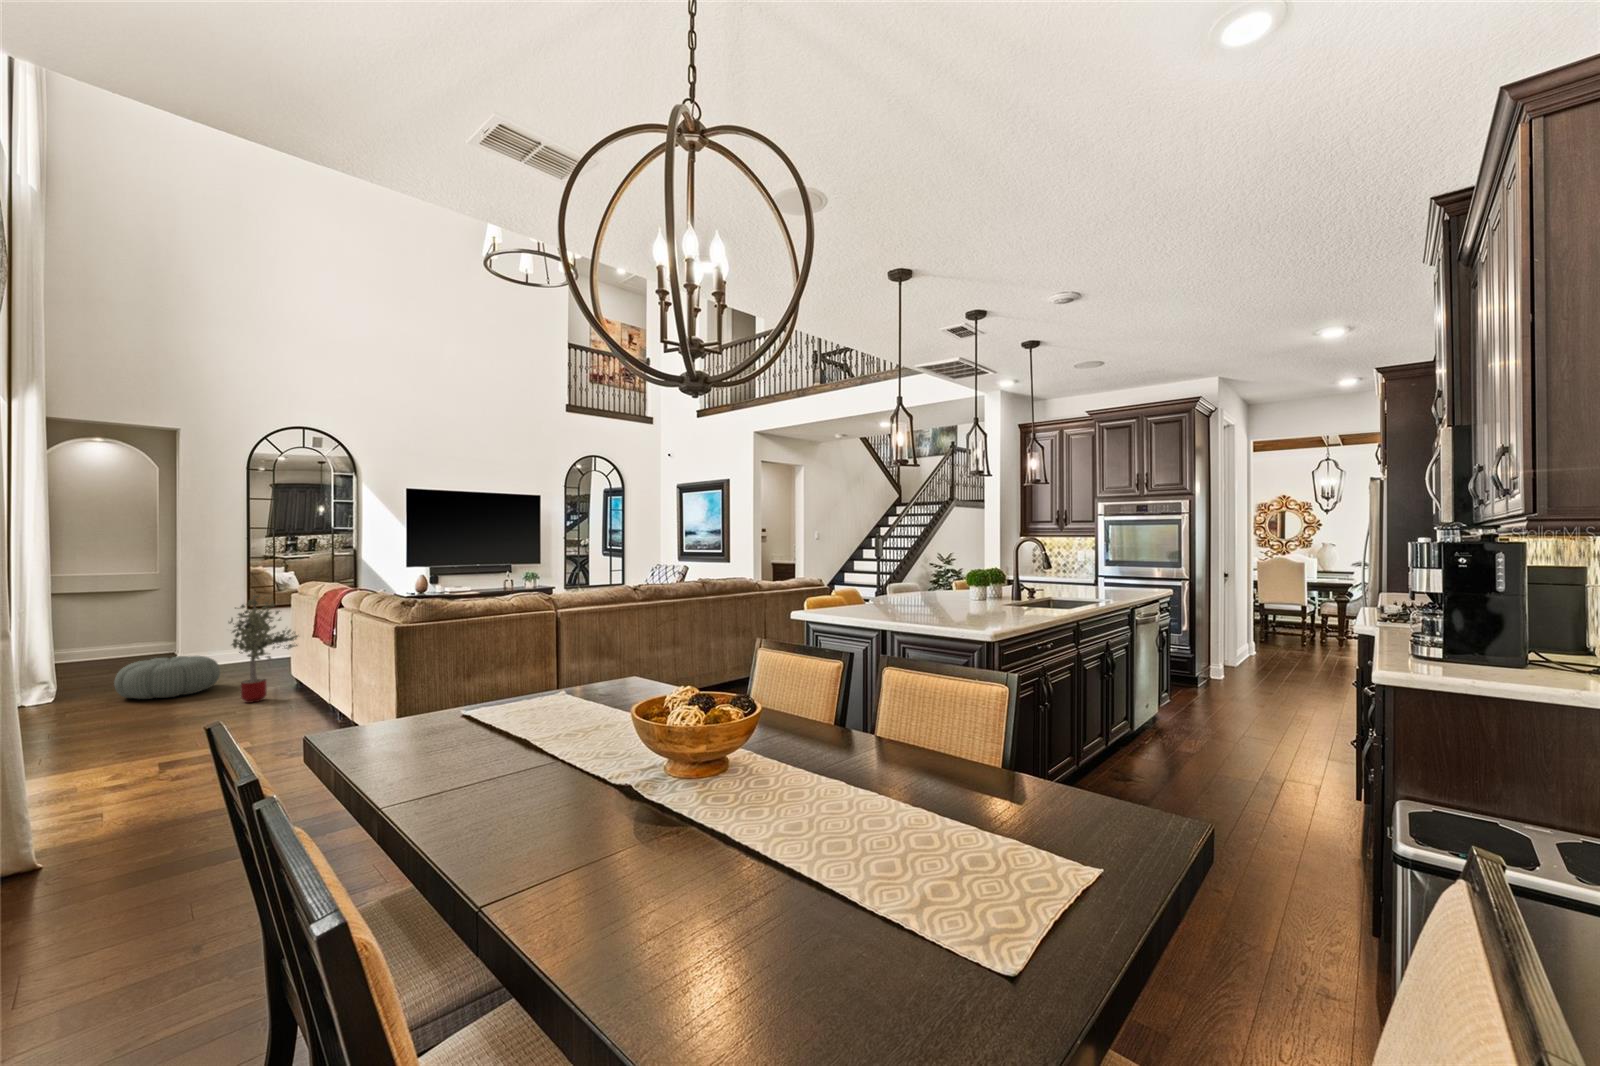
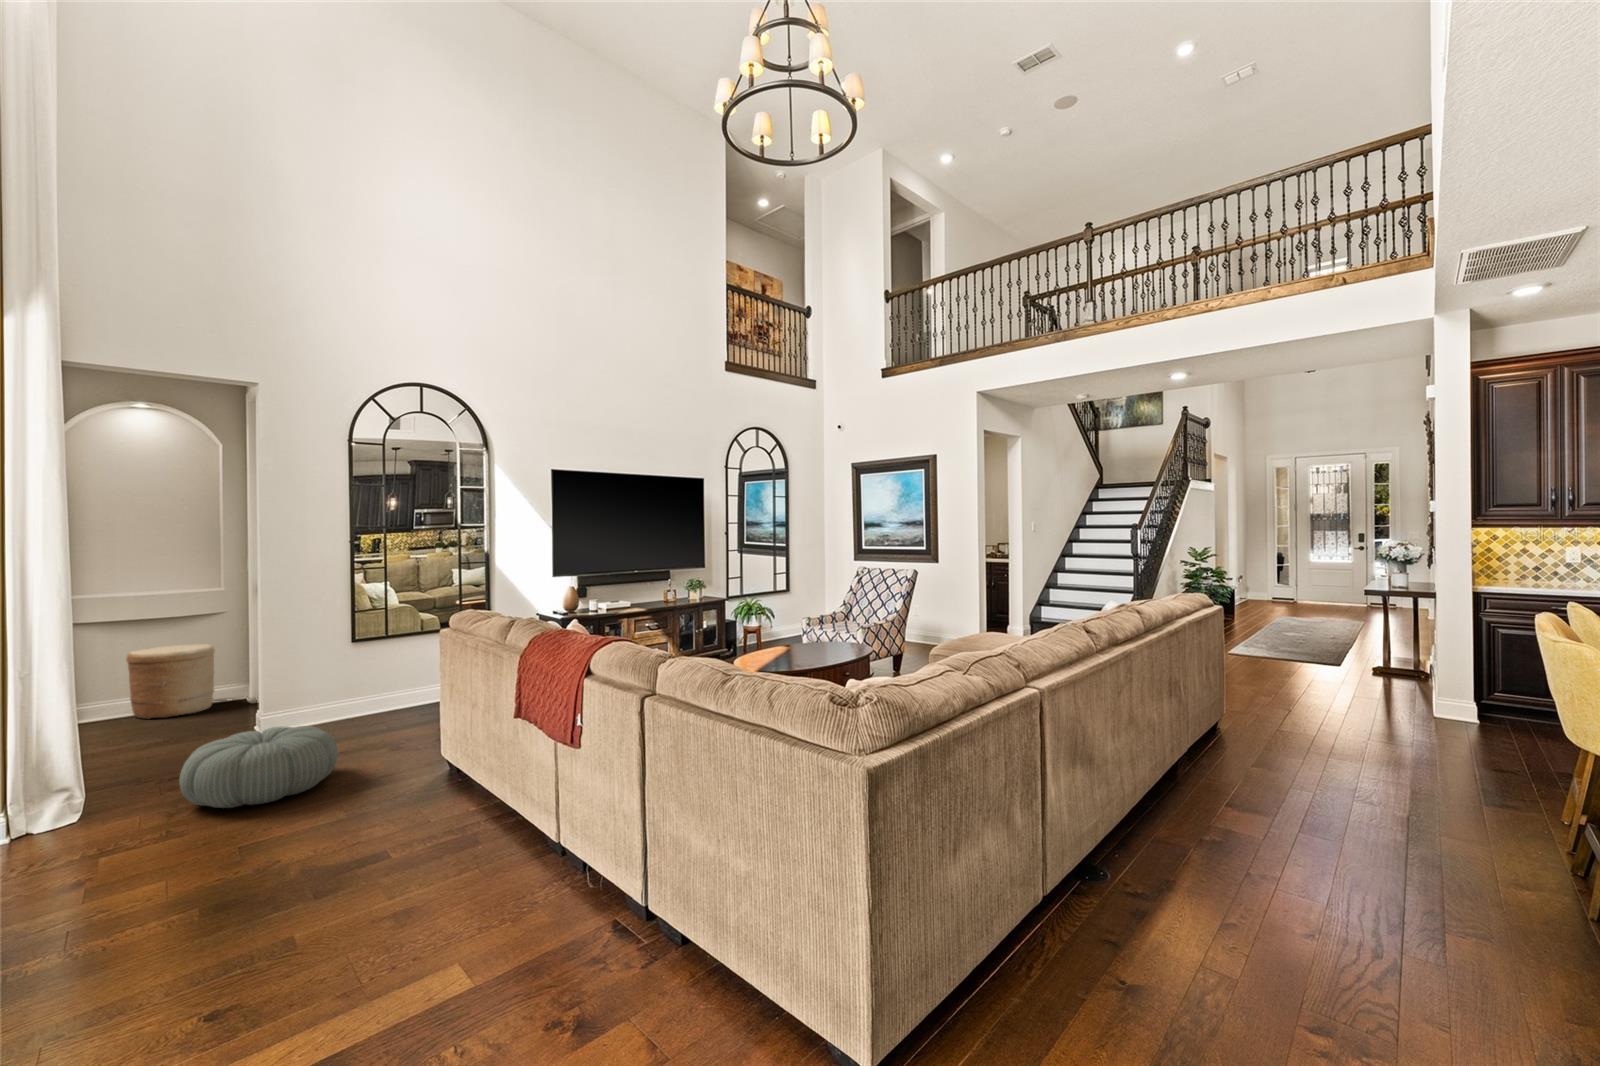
potted tree: present [229,595,298,703] -> none [363,634,476,816]
woven basket: none [85,612,150,662] -> present [126,644,215,719]

